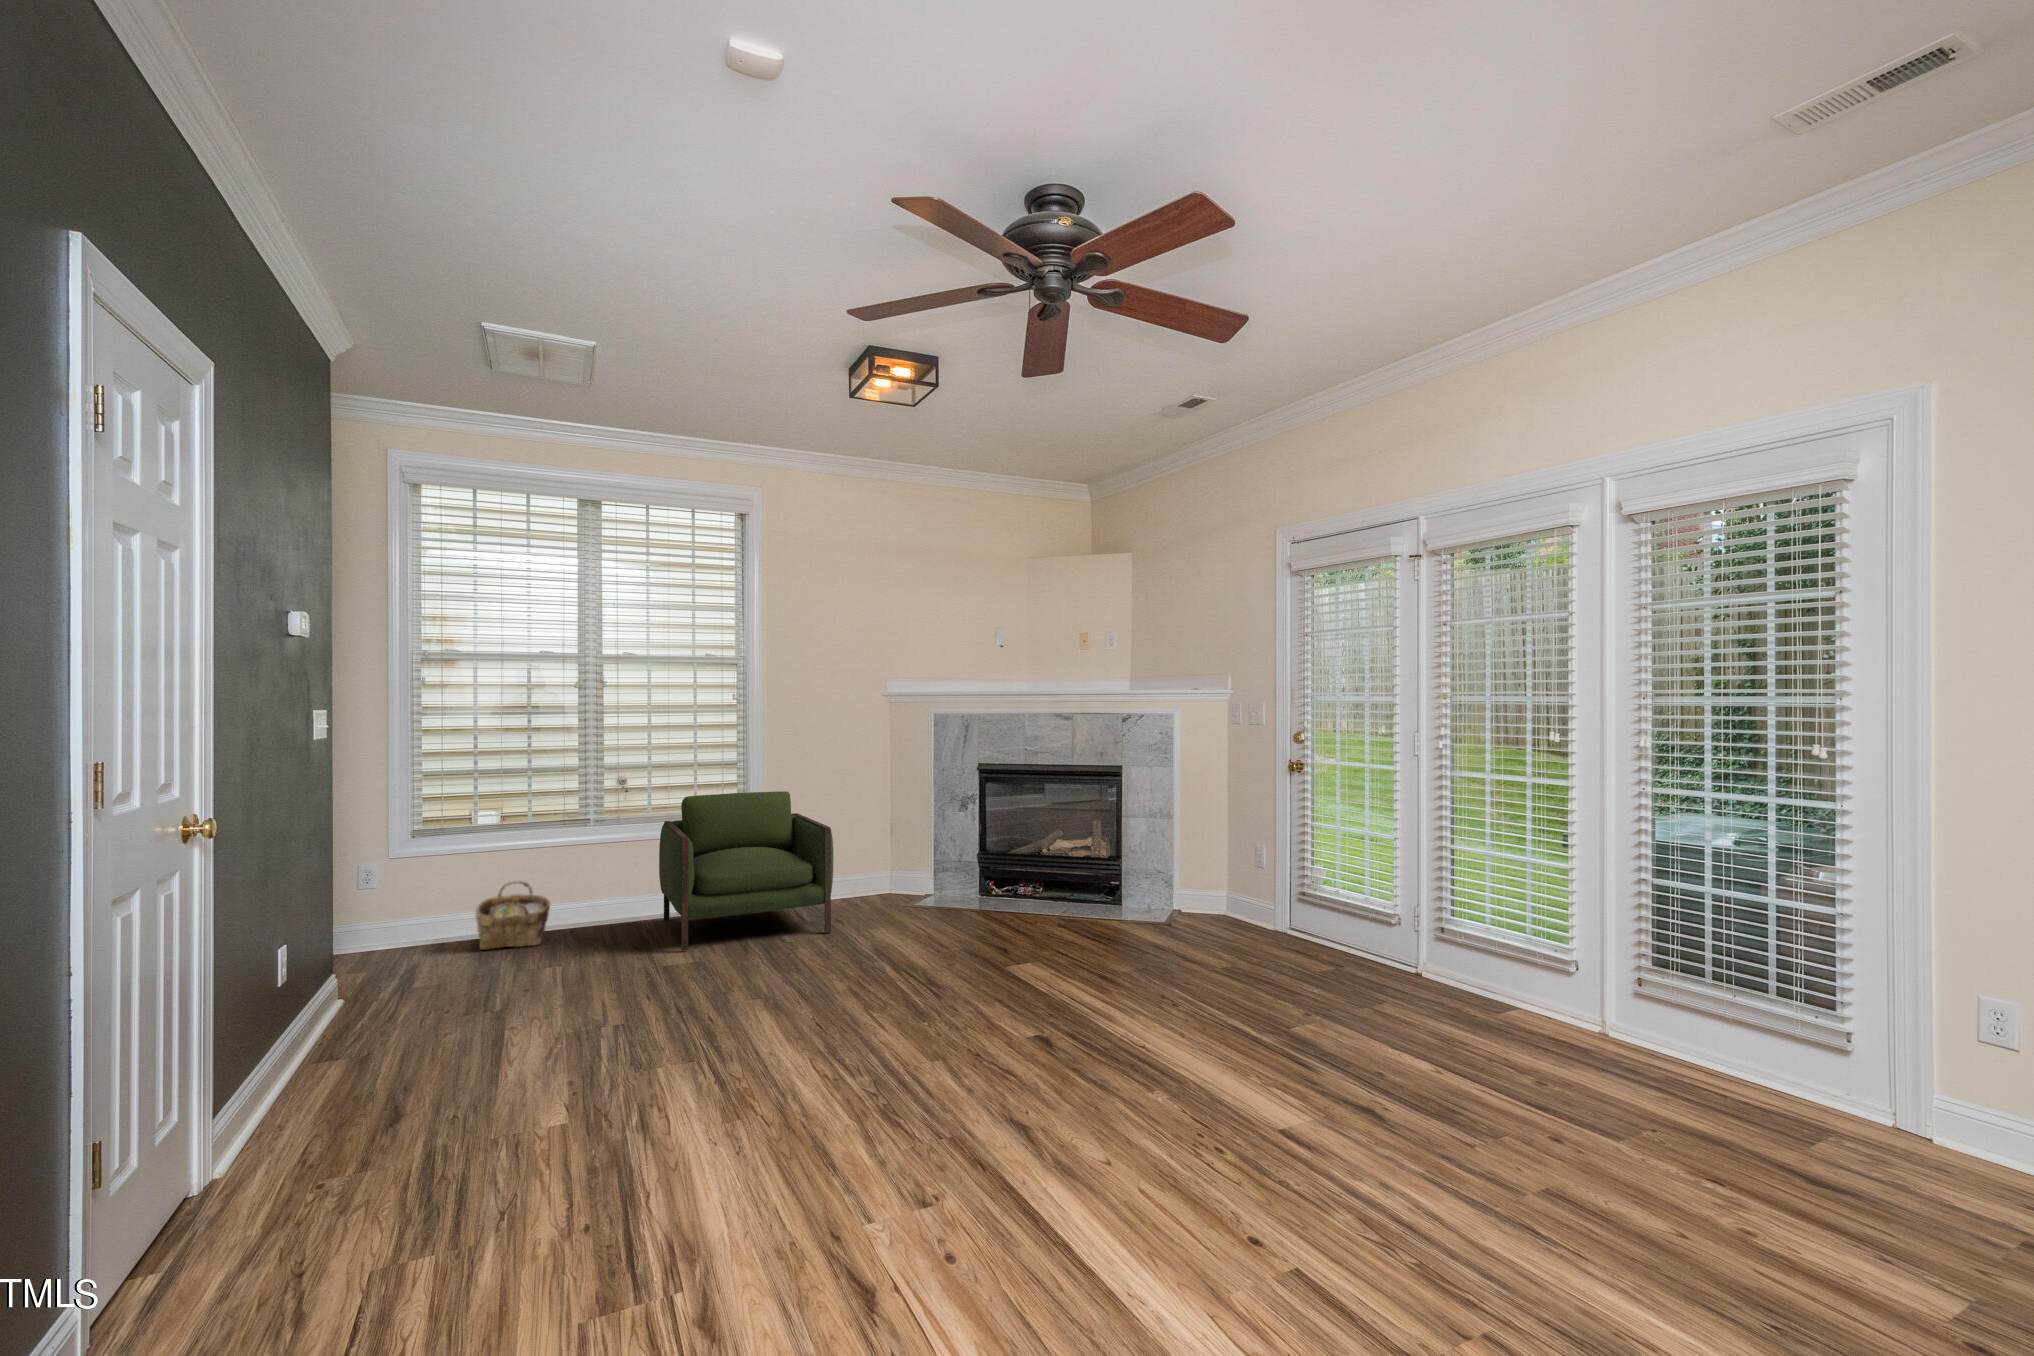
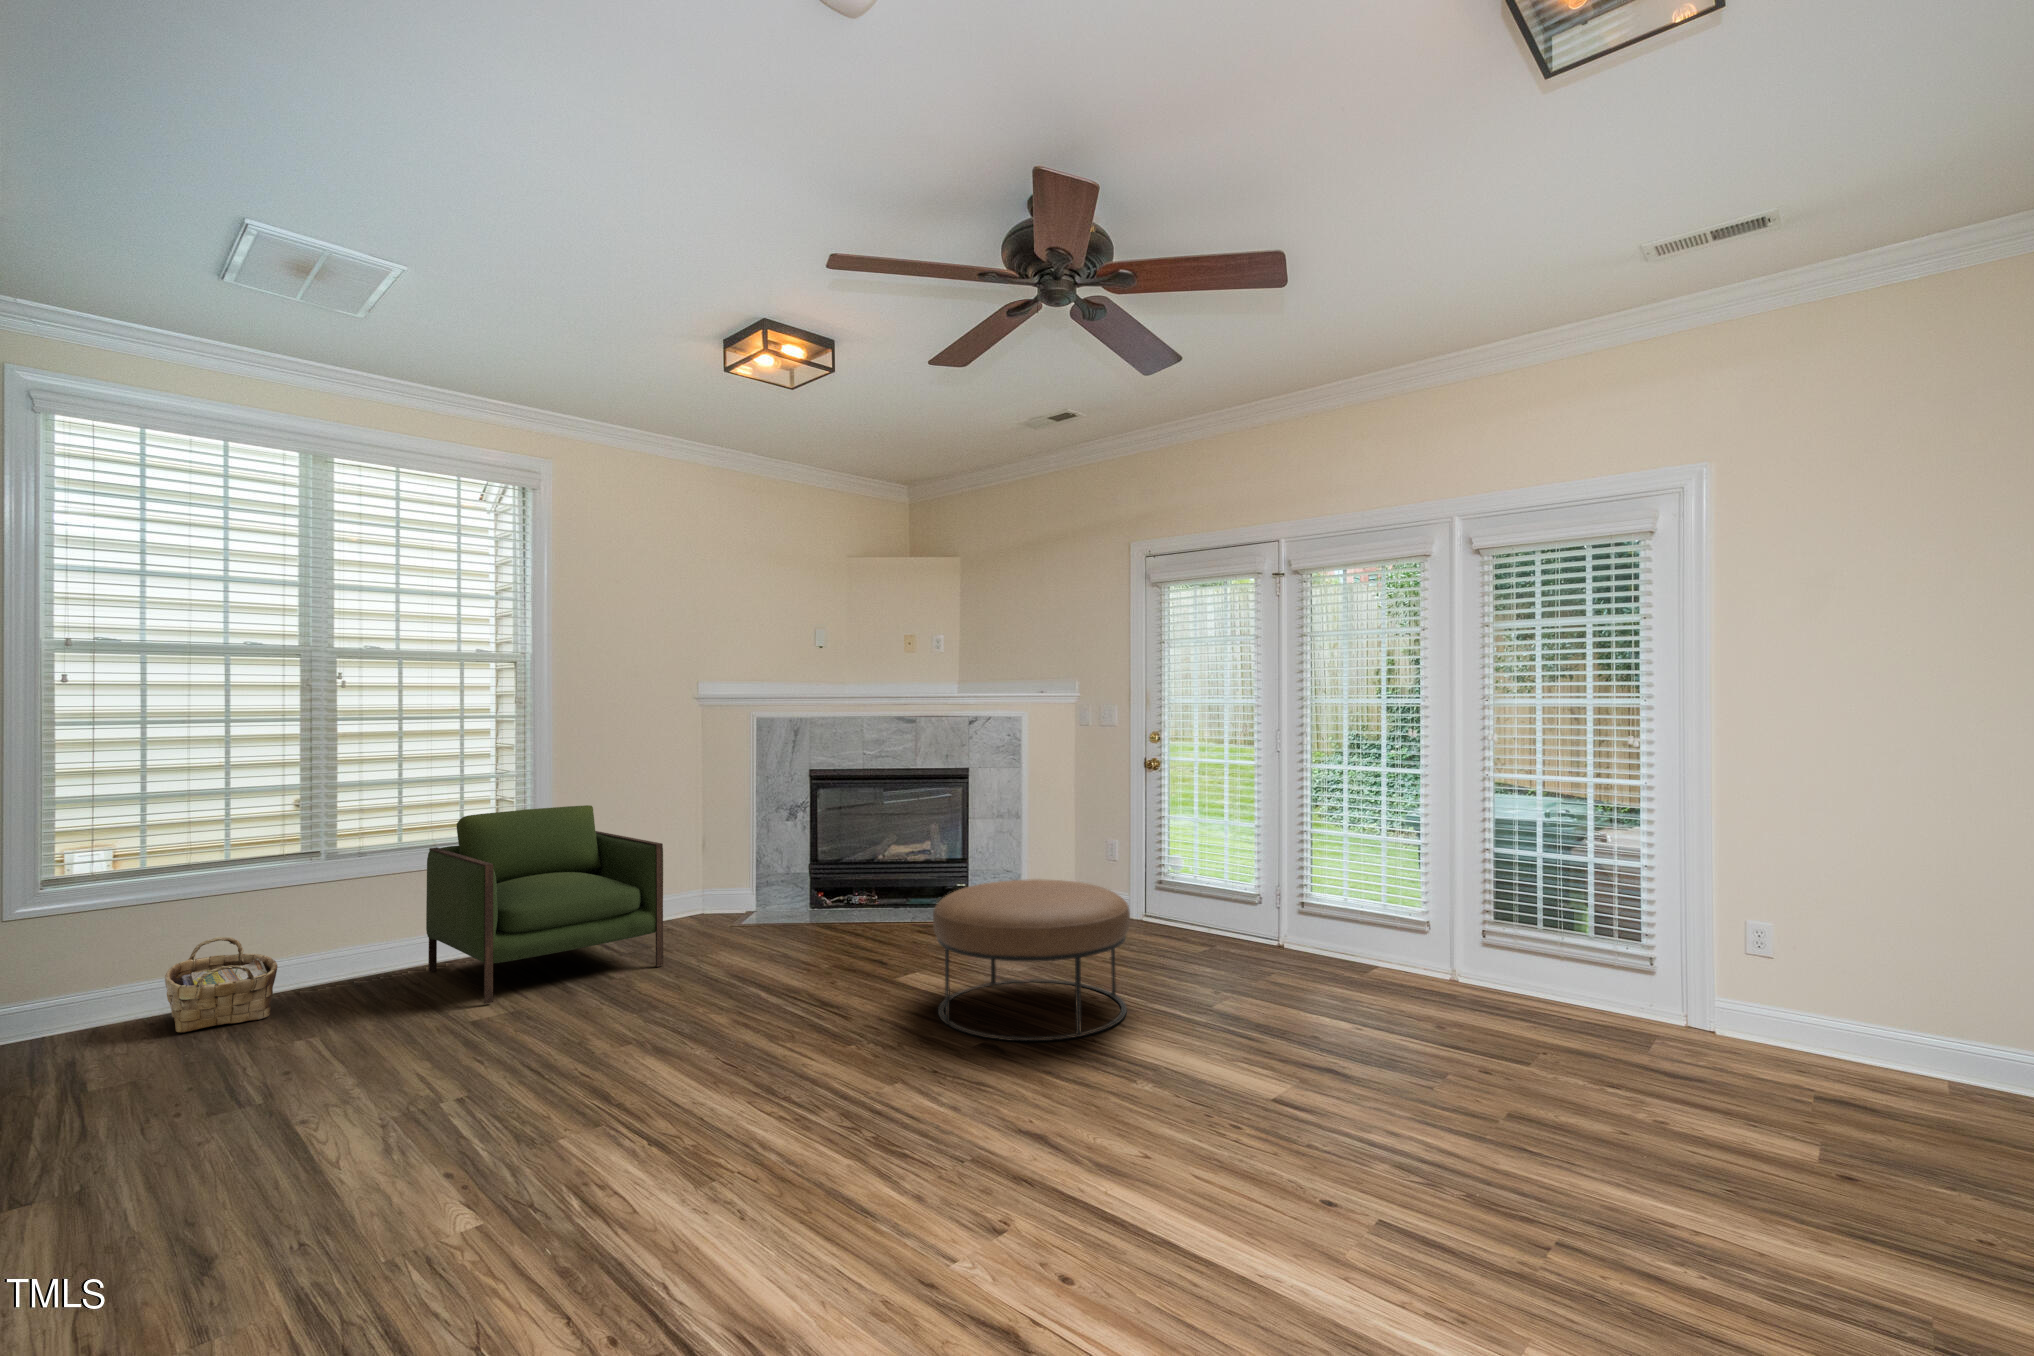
ottoman: none [1018,882,1209,1039] -> present [933,879,1130,1041]

